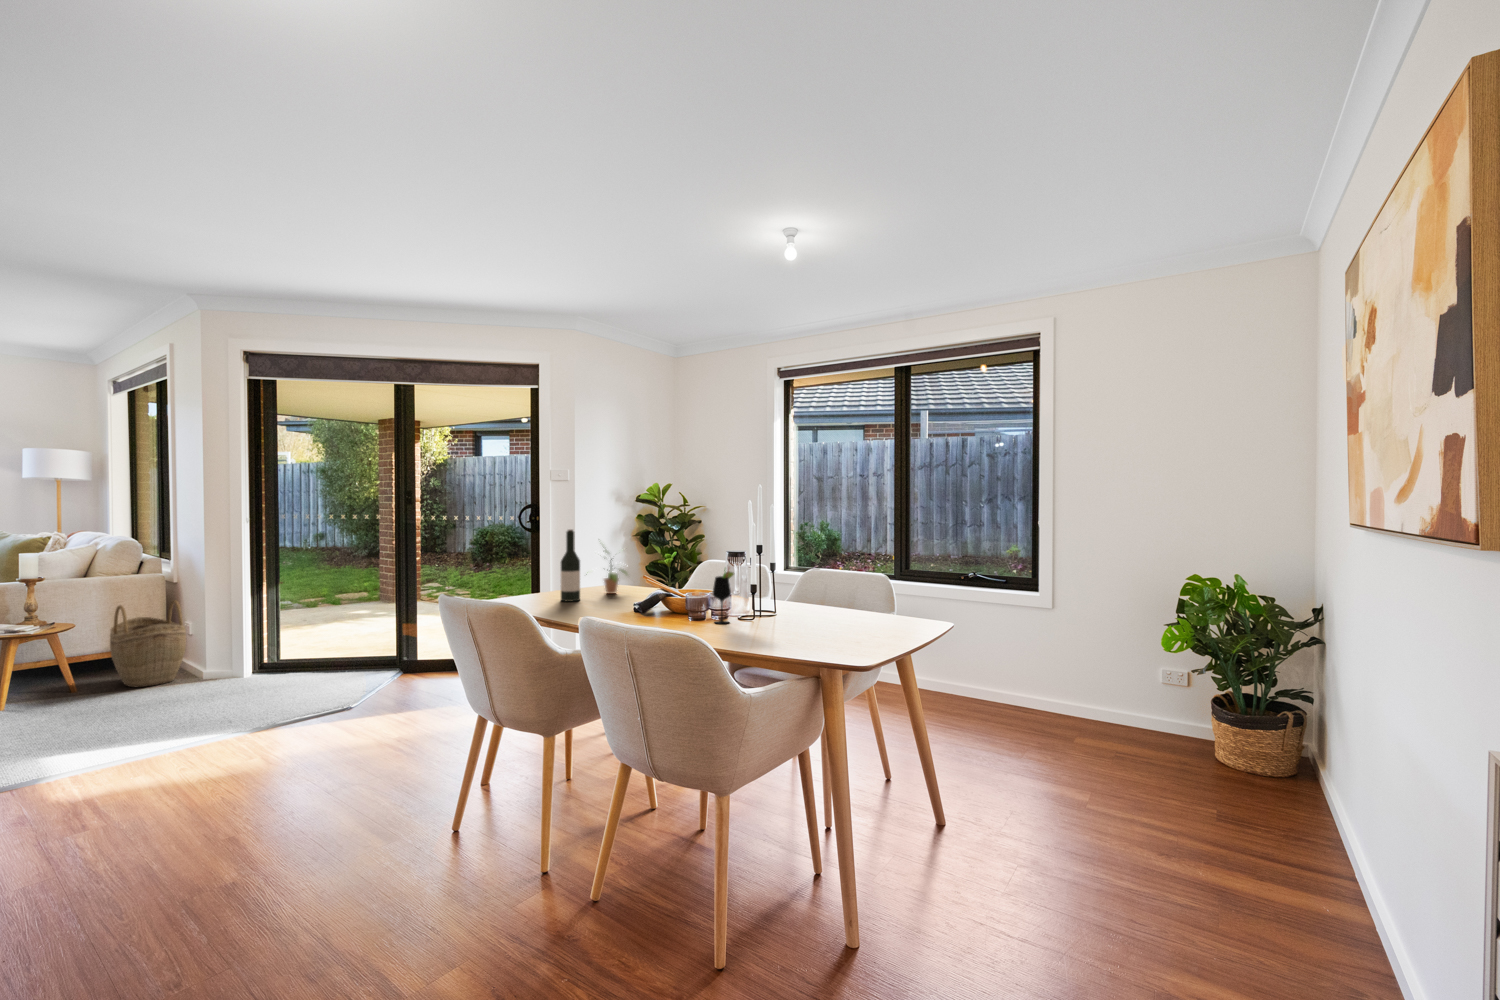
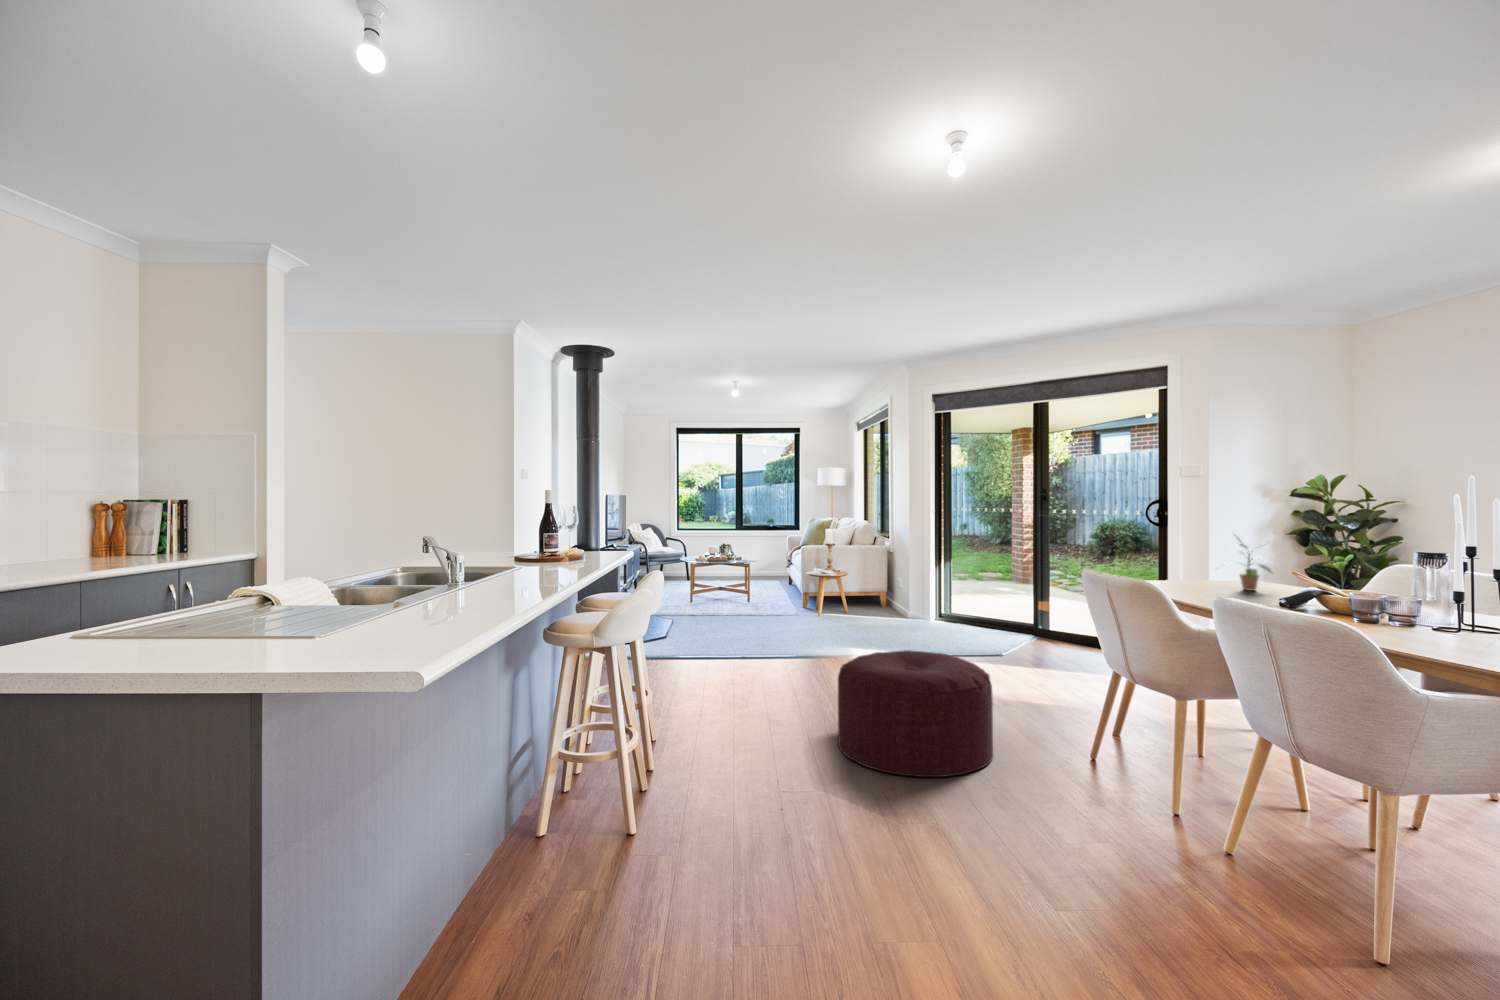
wine bottle: present [561,529,580,601] -> none [1186,520,1210,593]
wine glass: present [713,570,734,623] -> none [1388,564,1424,632]
woven basket: present [110,600,186,687] -> none [836,571,878,630]
ottoman: none [88,710,350,911] -> present [838,650,993,777]

